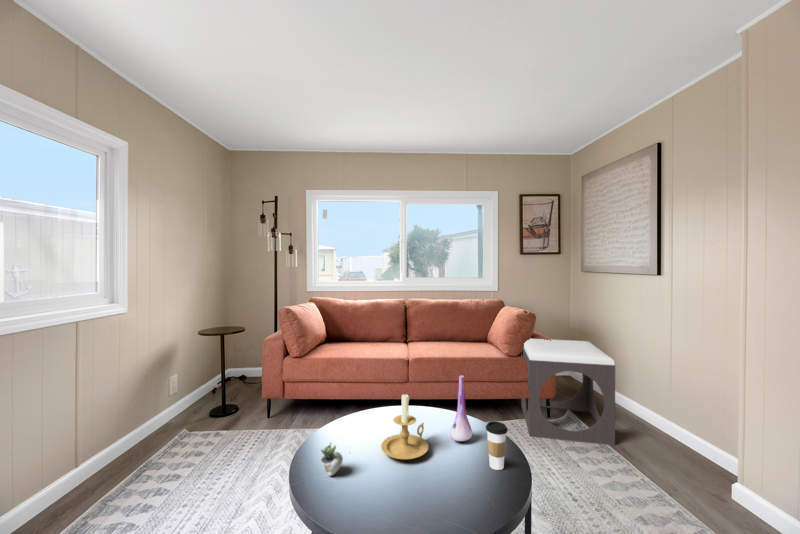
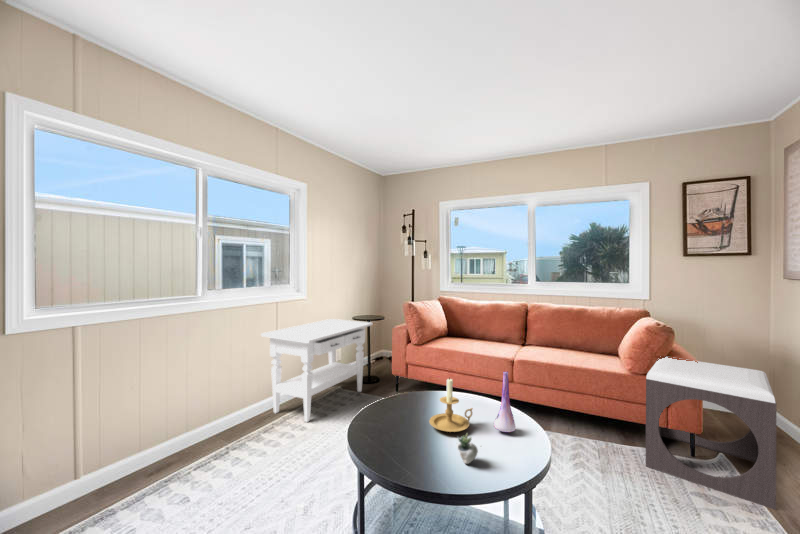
side table: none [49,336,236,499] -> present [261,319,373,422]
coffee cup: present [486,421,507,470] -> none [510,416,530,461]
succulent plant: present [321,443,343,476] -> present [458,434,478,464]

